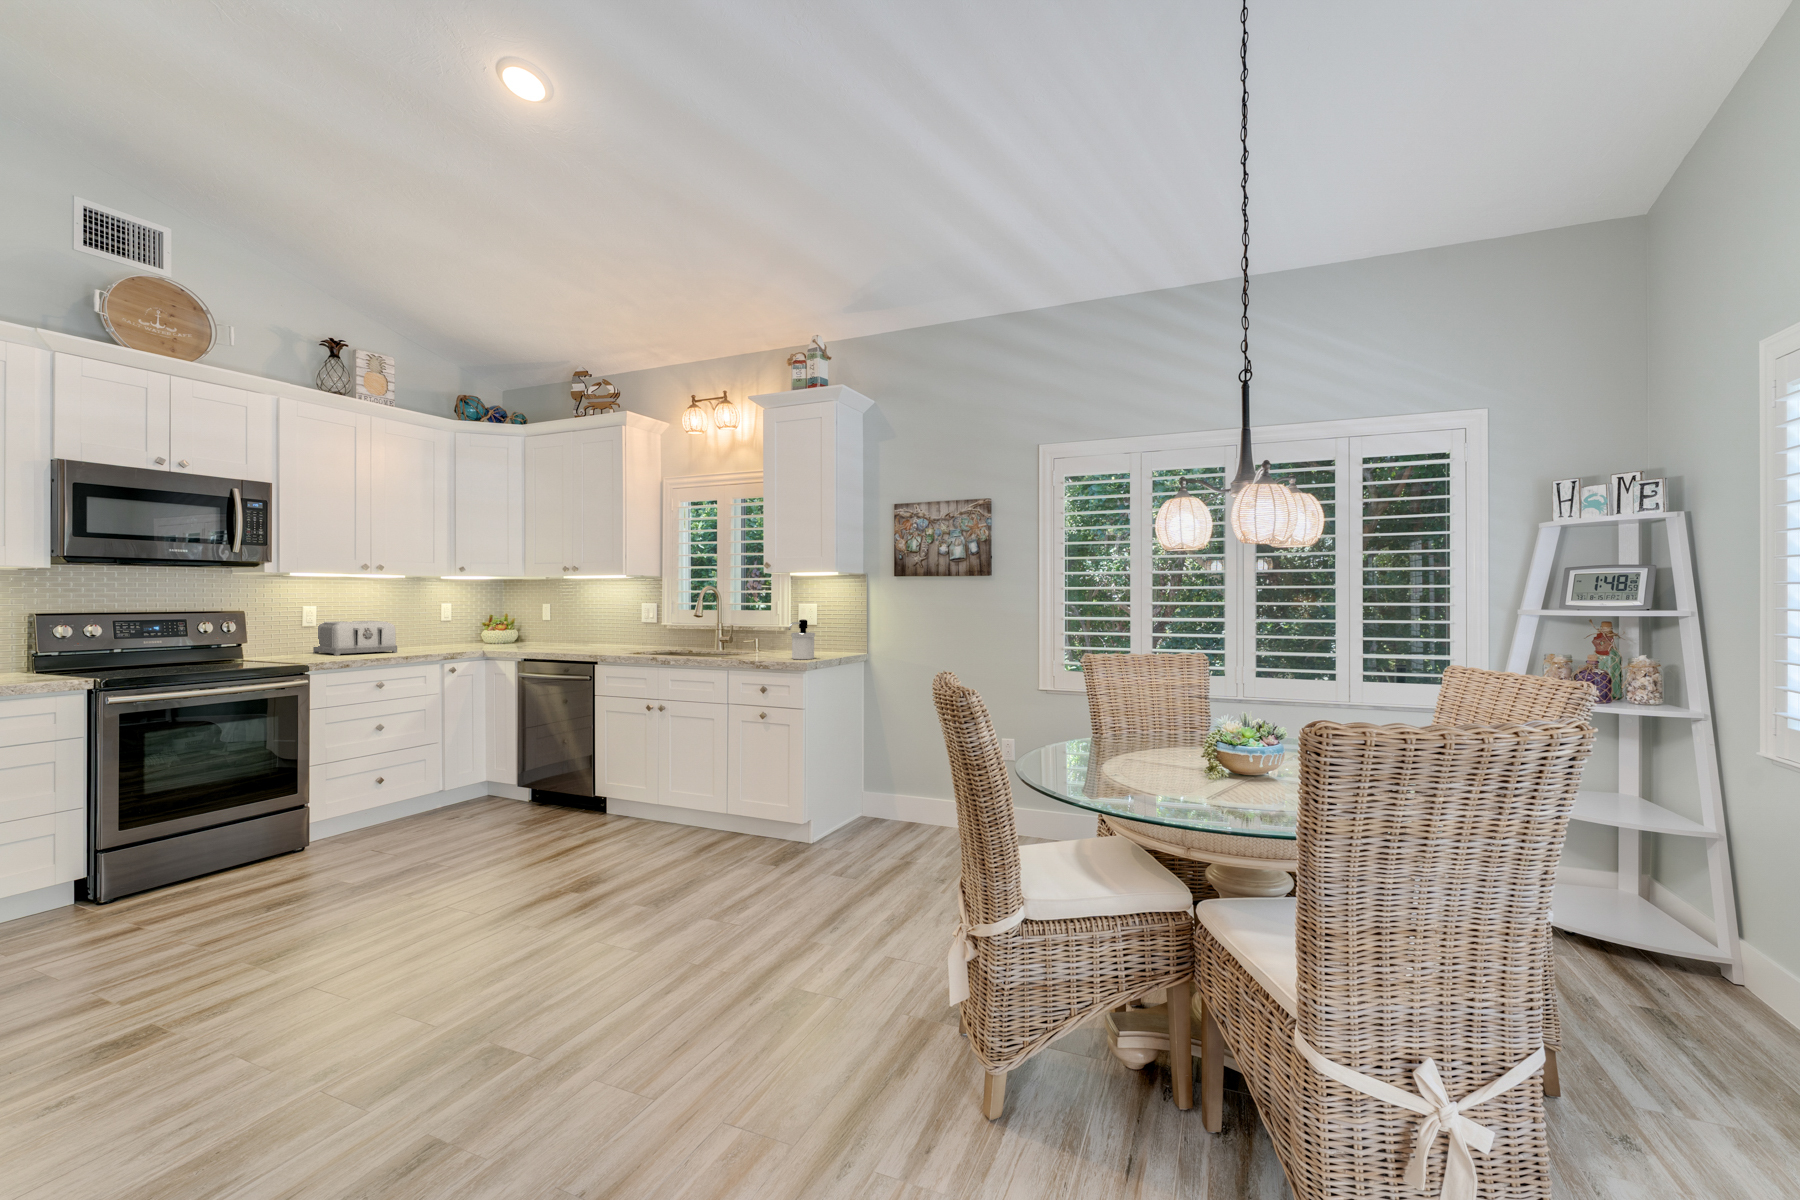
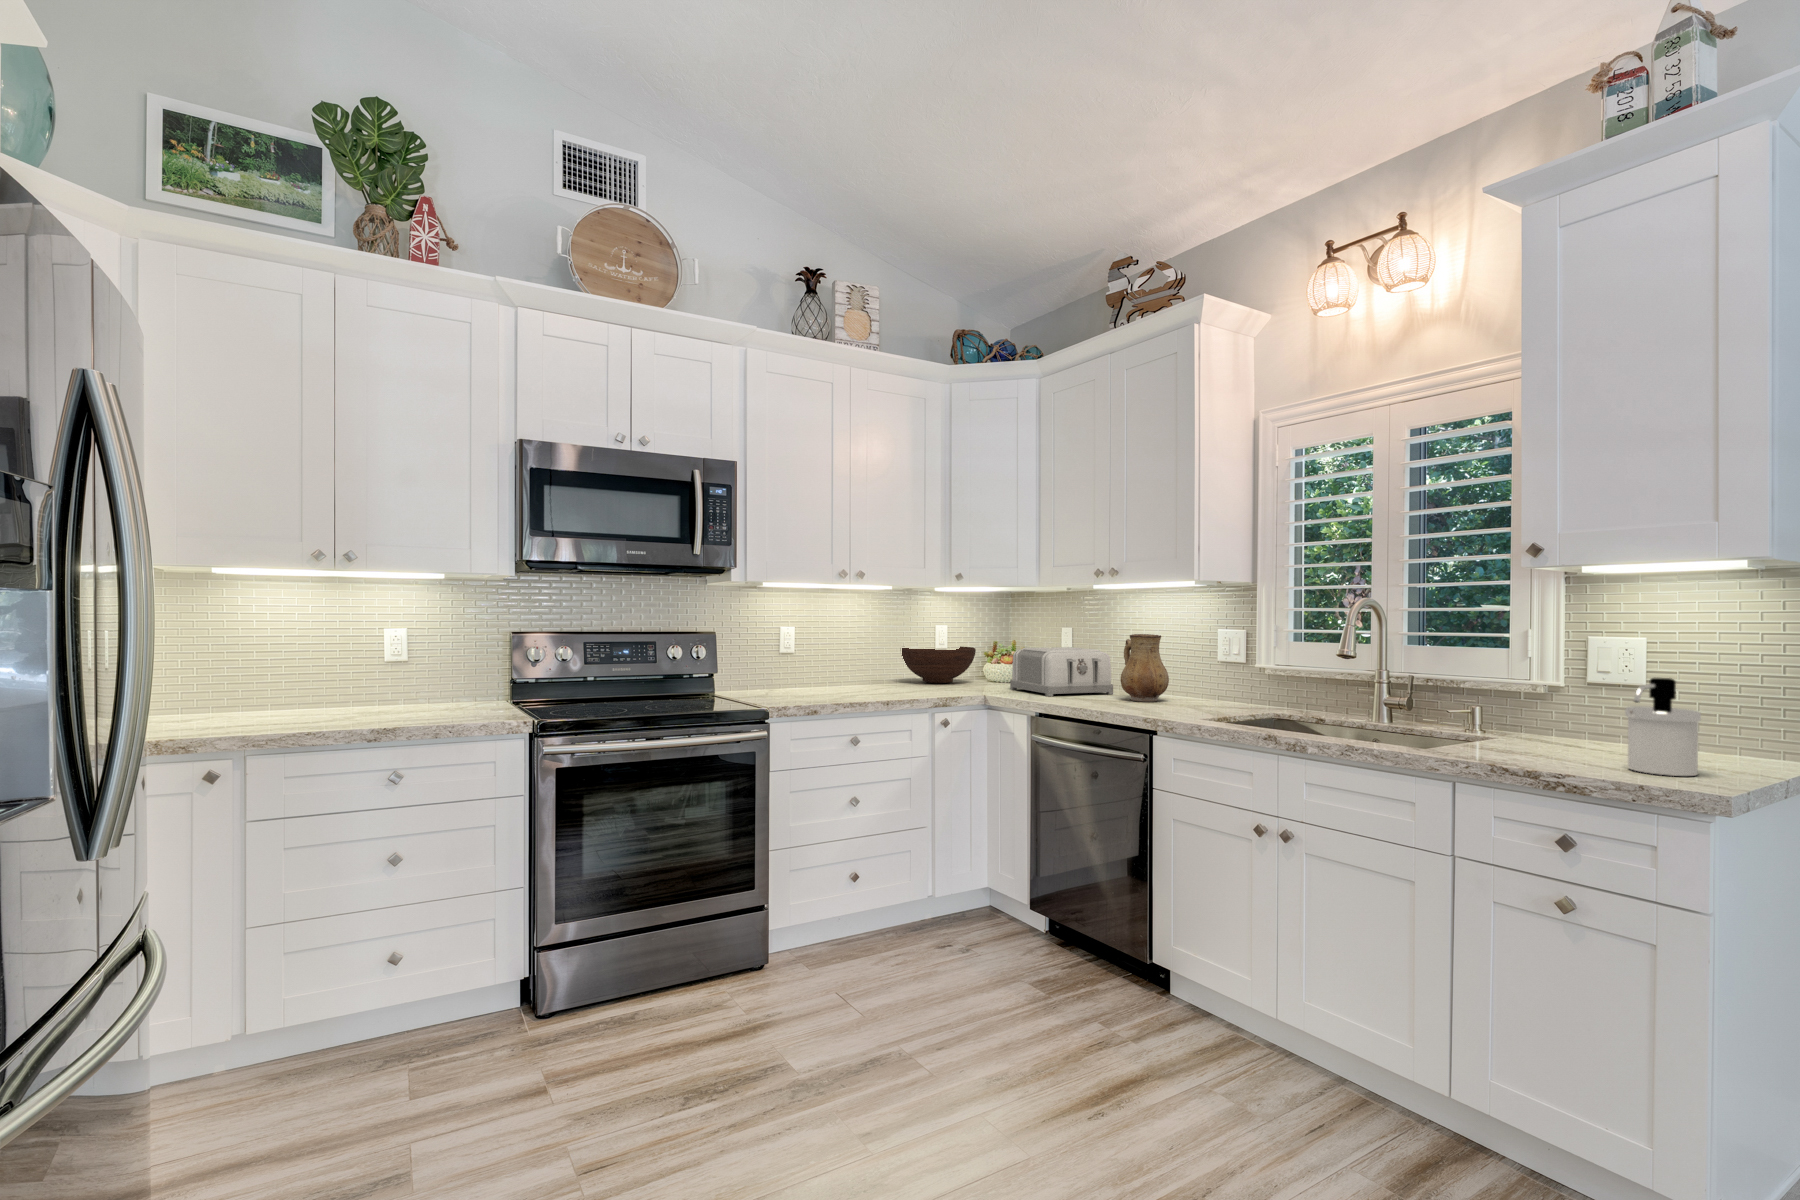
ceramic pitcher: none [579,609,610,649] -> present [1121,634,1169,702]
toaster: present [313,621,397,656] -> present [1010,647,1113,697]
fruit bowl: none [413,621,476,647] -> present [902,646,976,683]

